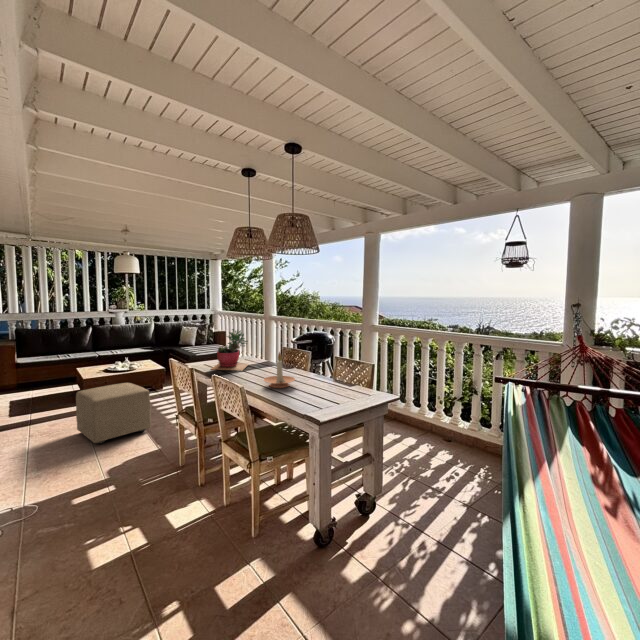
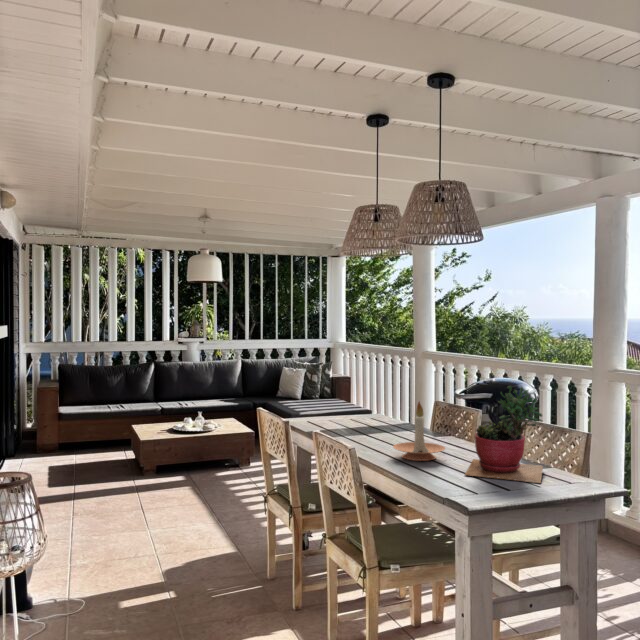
succulent plant: present [212,329,248,371] -> present [465,386,543,483]
ottoman: present [76,383,151,444] -> none [131,447,228,533]

